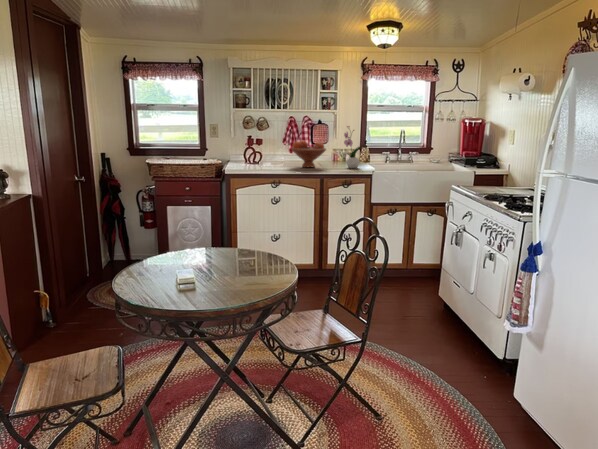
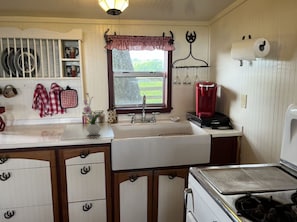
fruit bowl: present [292,140,326,167] -> none [27,108,66,137]

